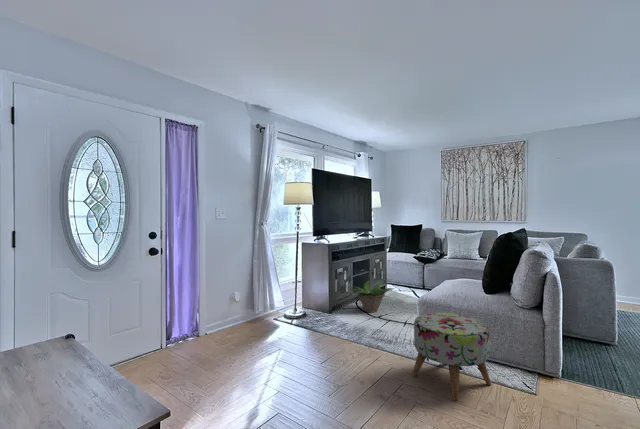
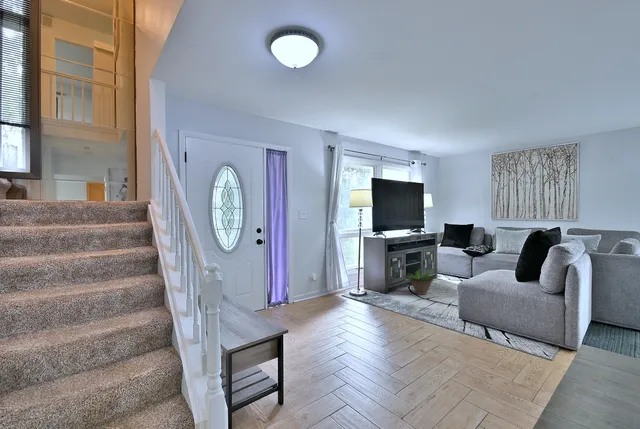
ottoman: present [412,313,491,400] -> none [448,294,515,360]

